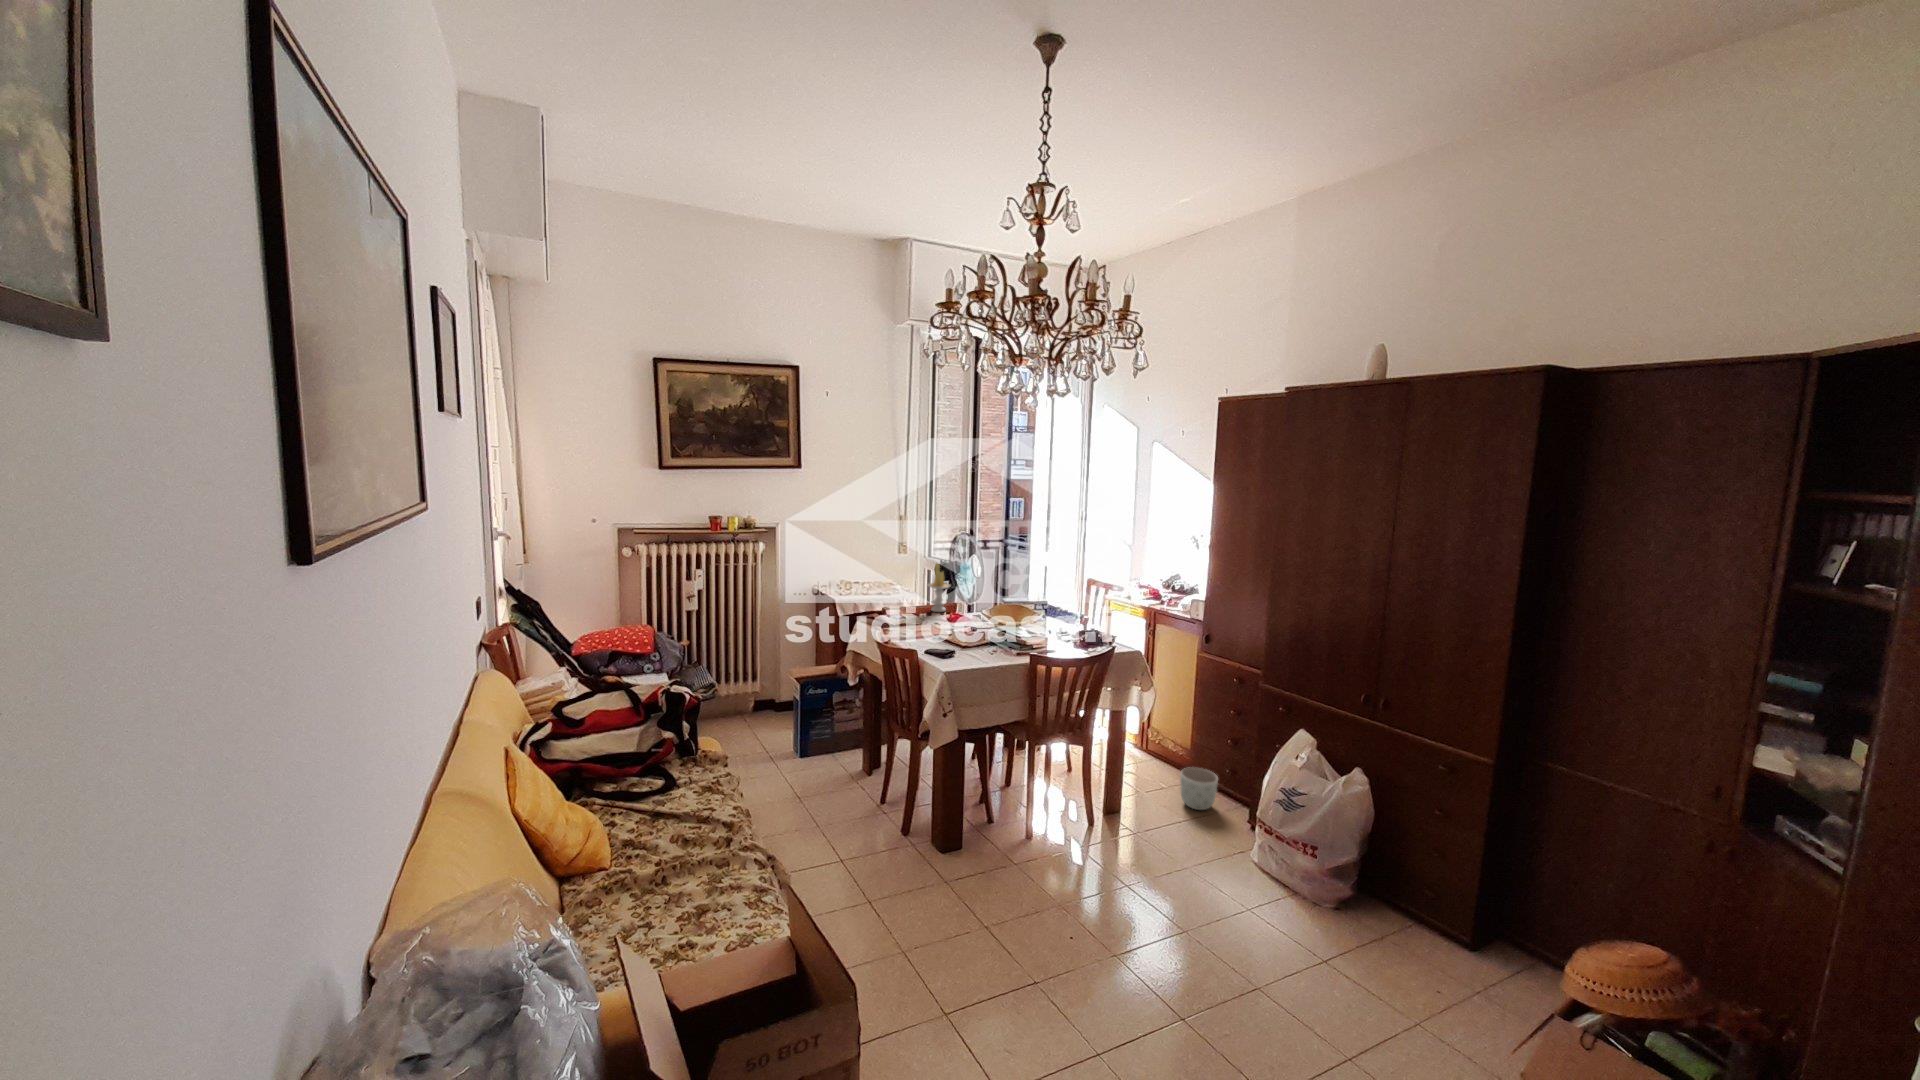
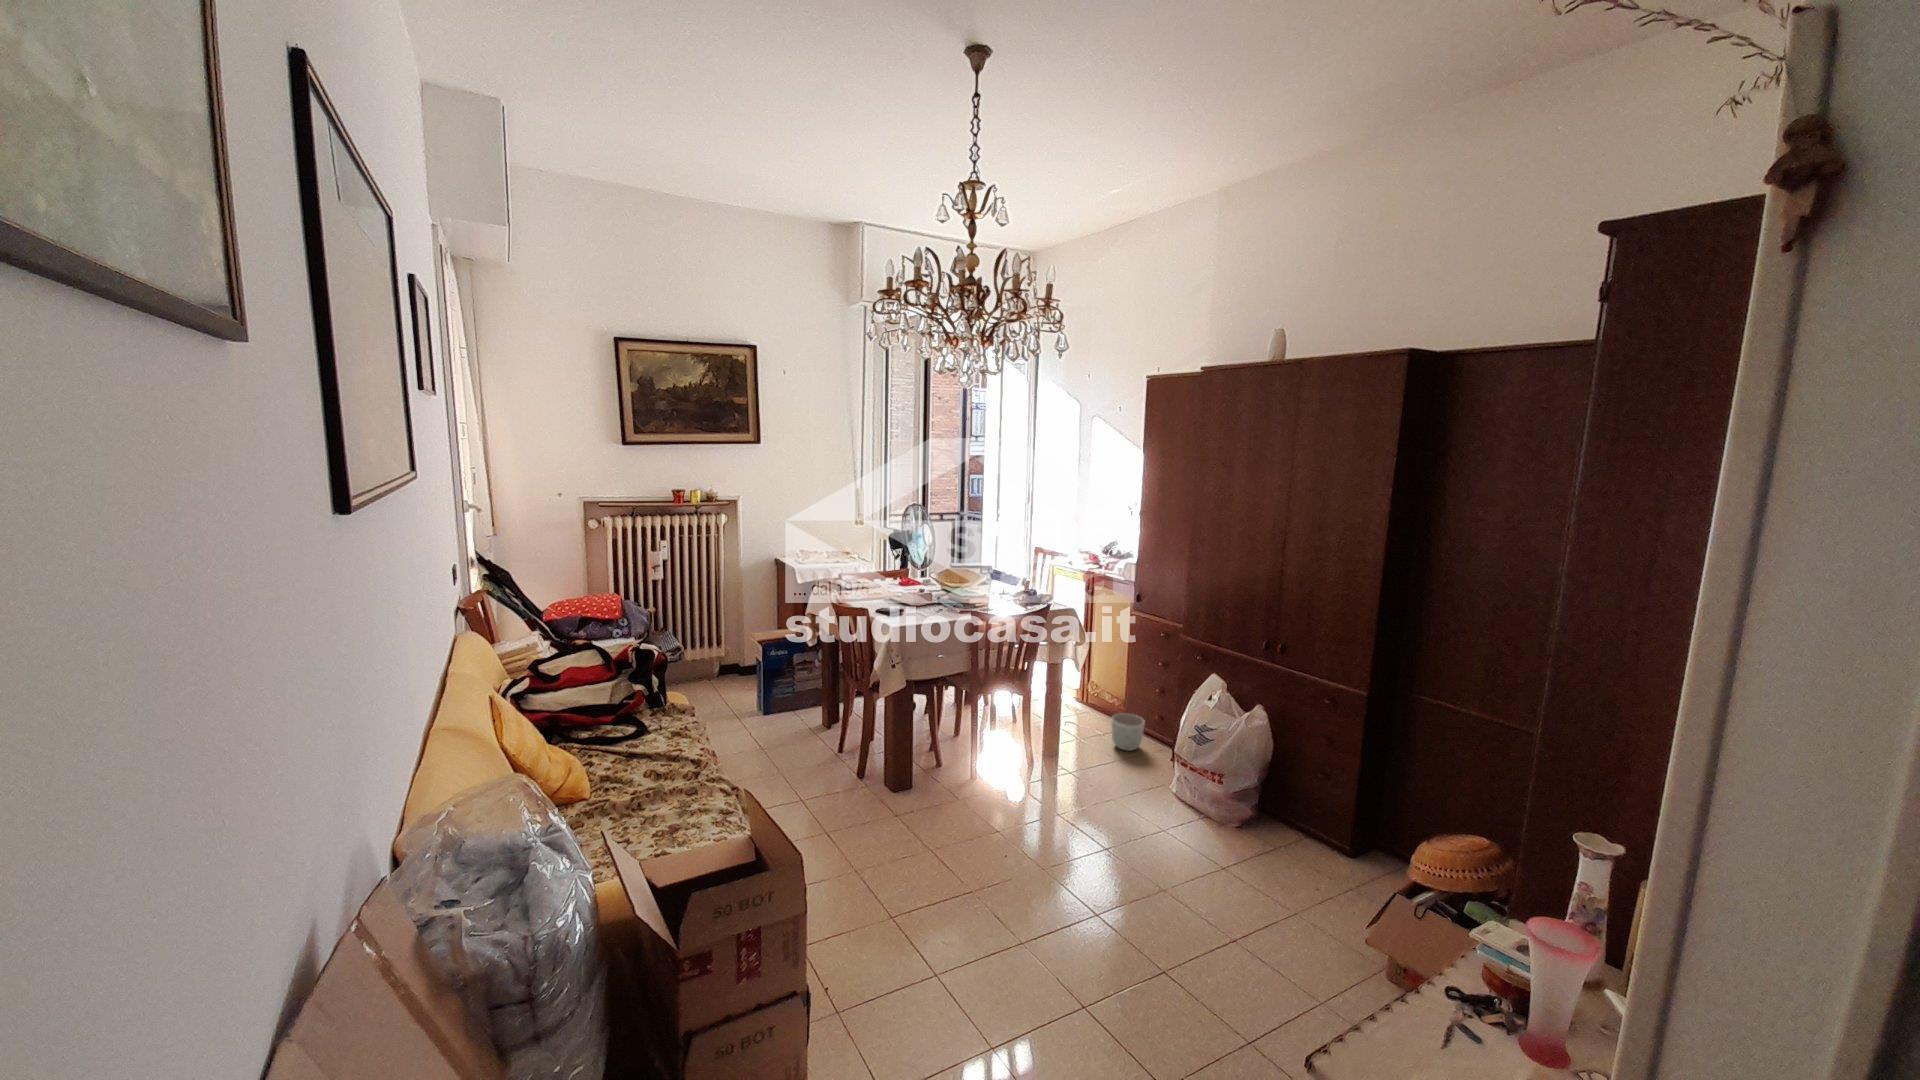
candle: present [928,563,950,612] -> none [880,531,903,577]

